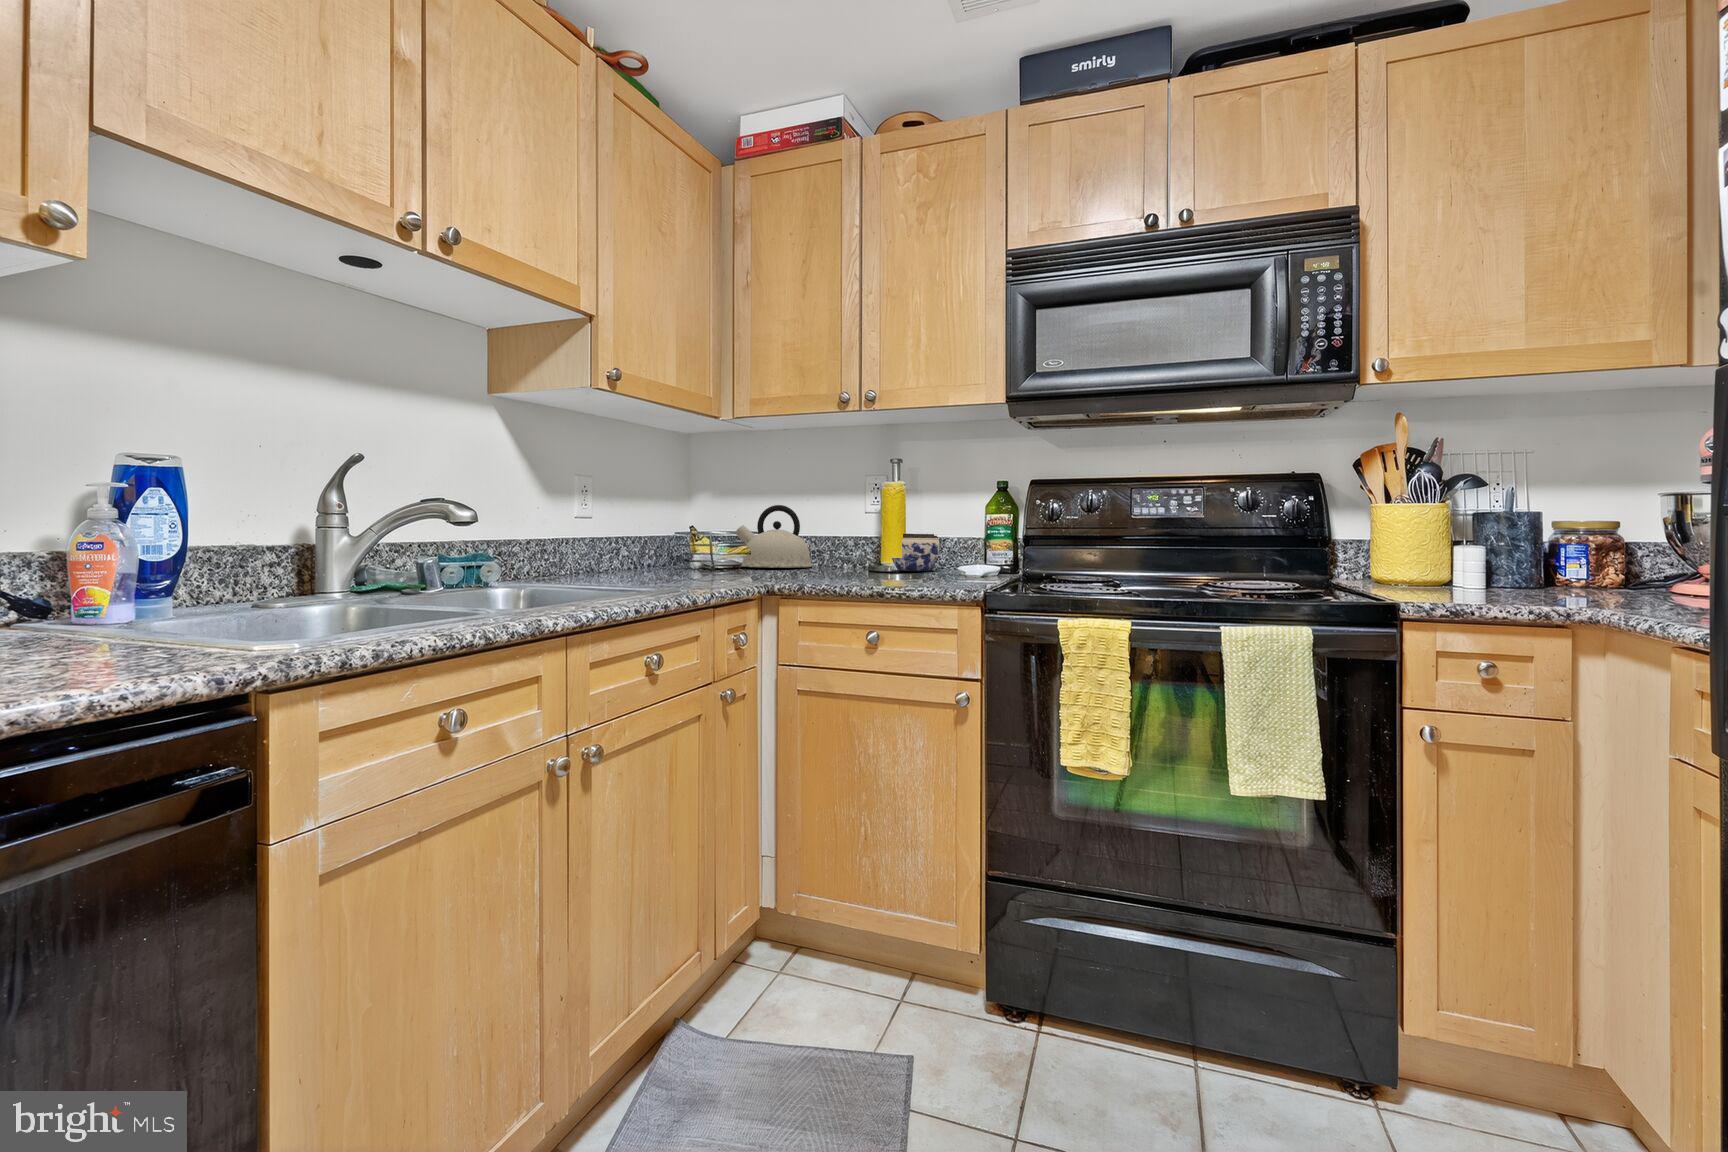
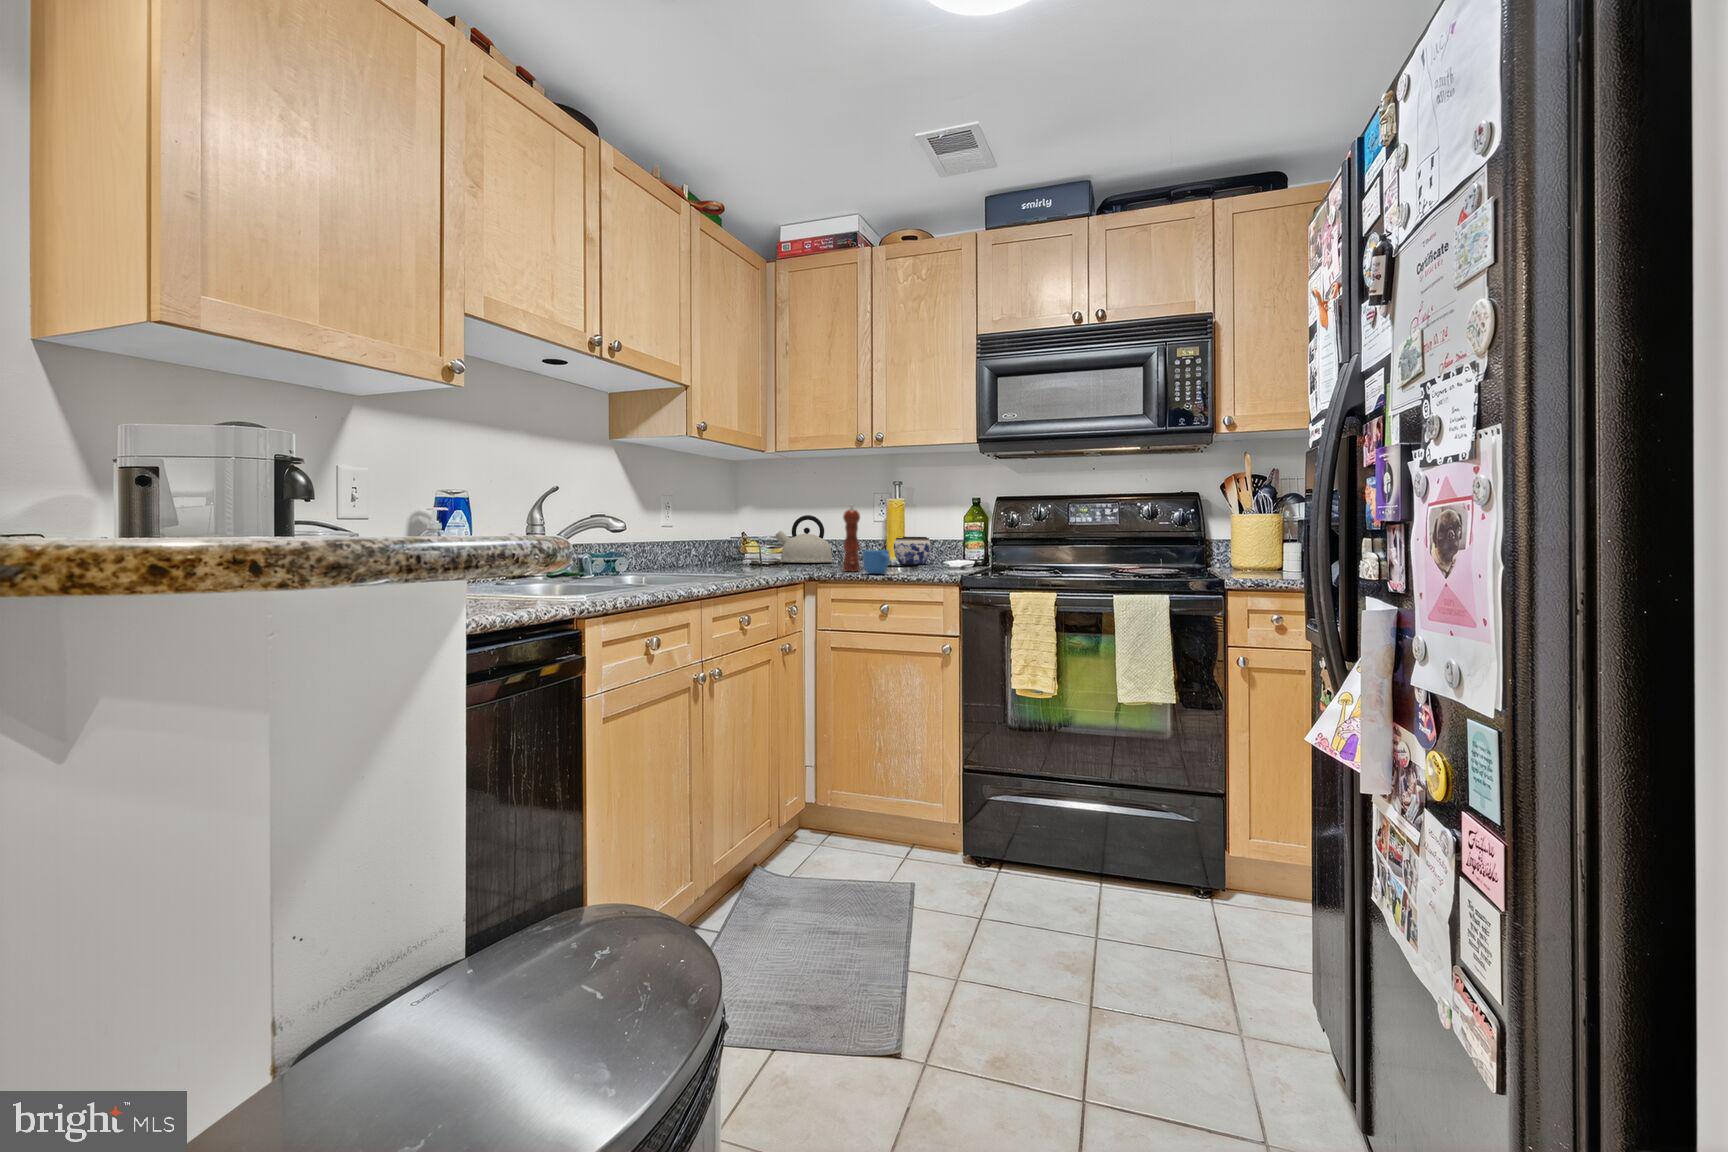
pepper mill: none [815,489,840,583] -> present [843,505,860,571]
mug: none [840,553,879,588] -> present [862,550,890,574]

